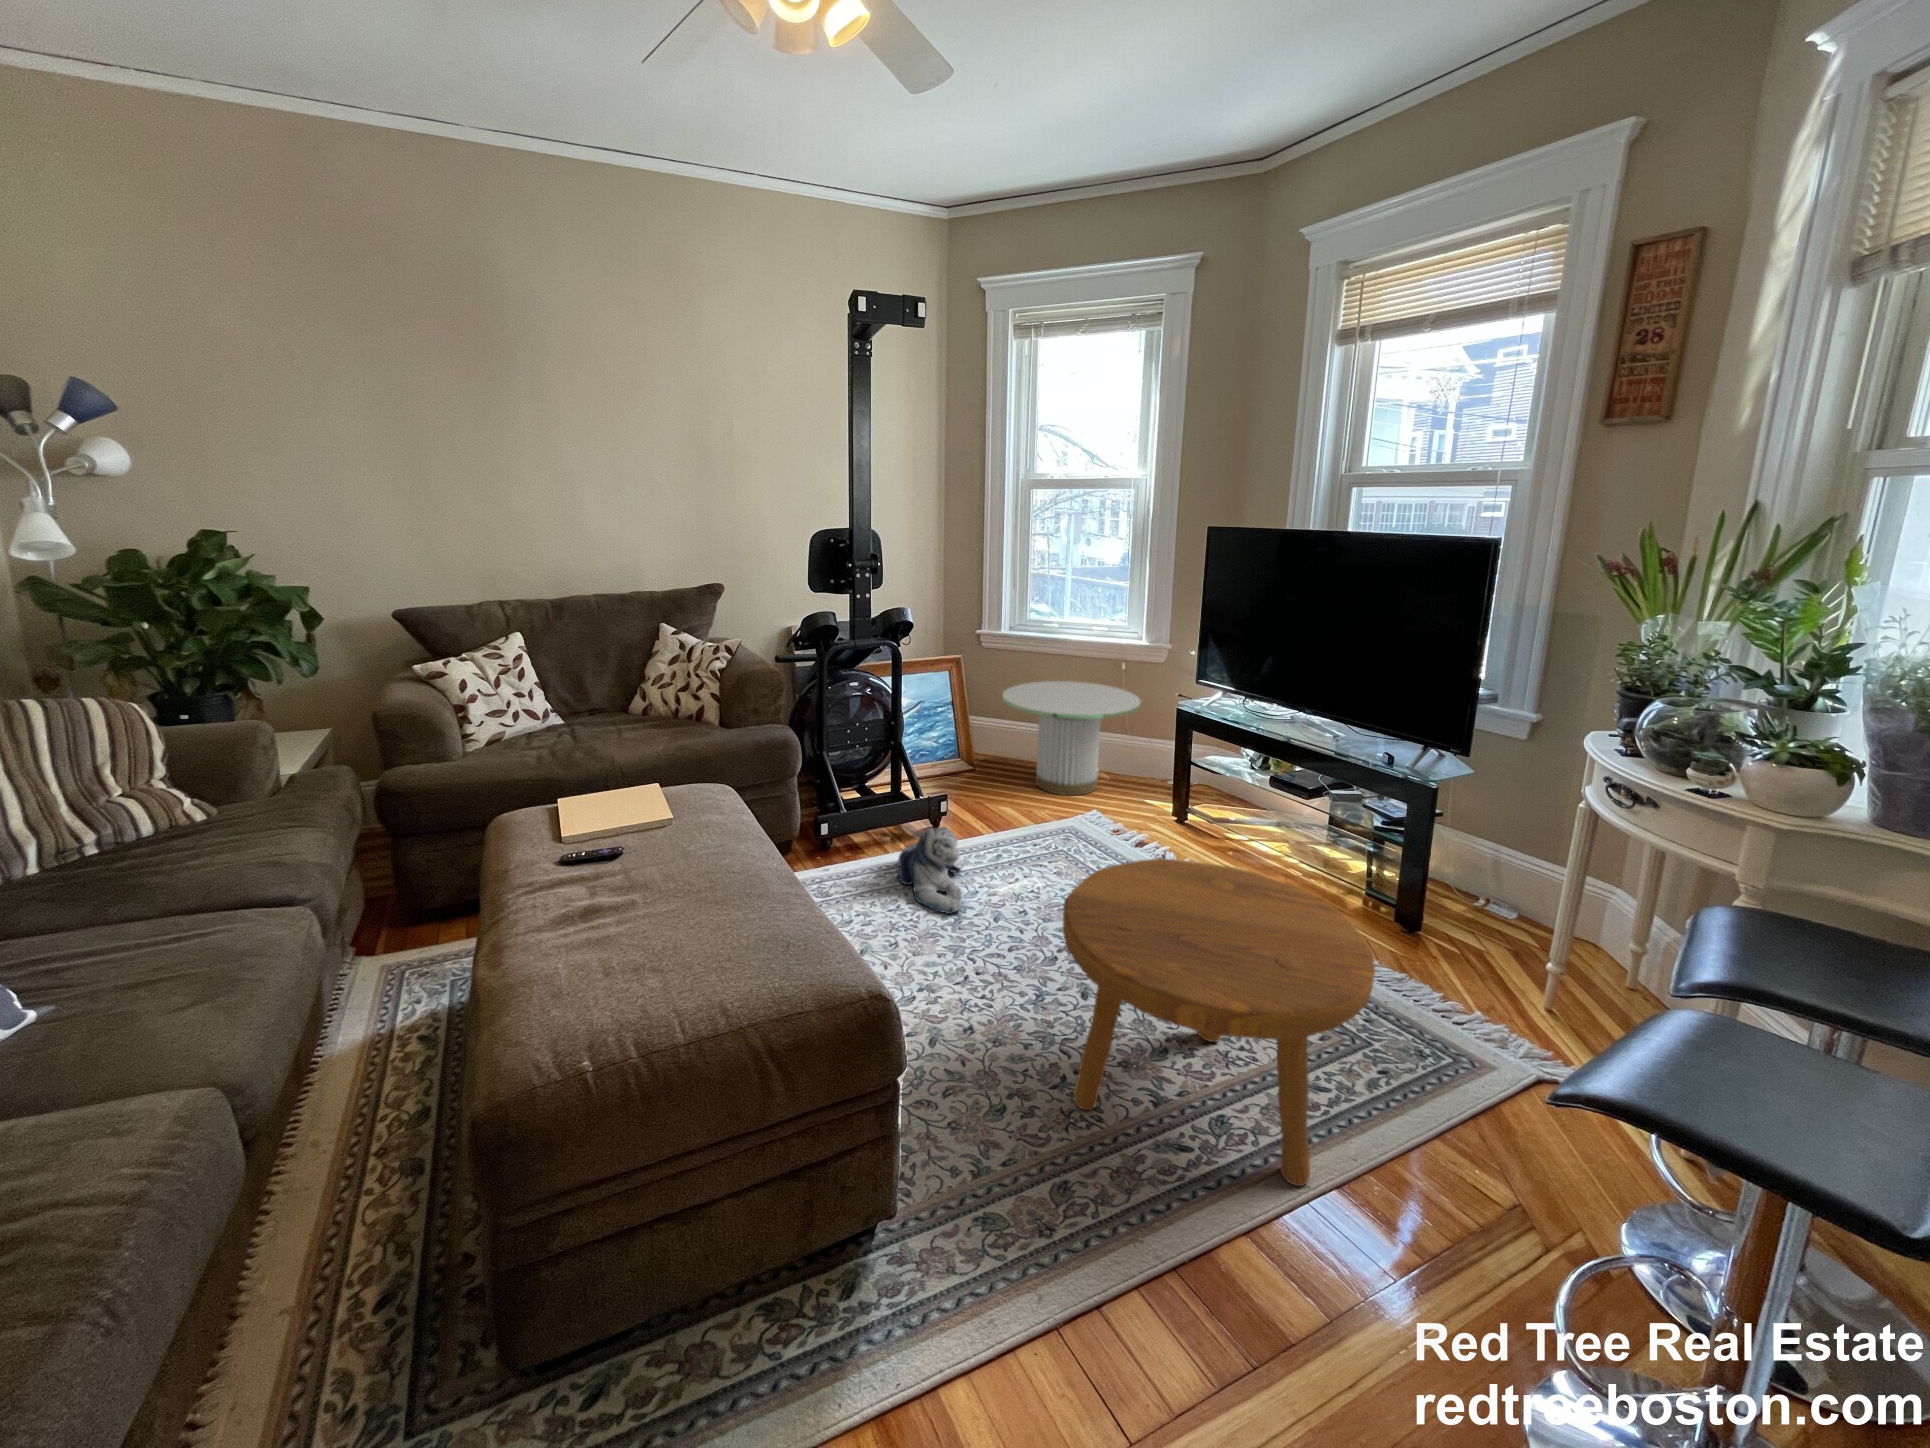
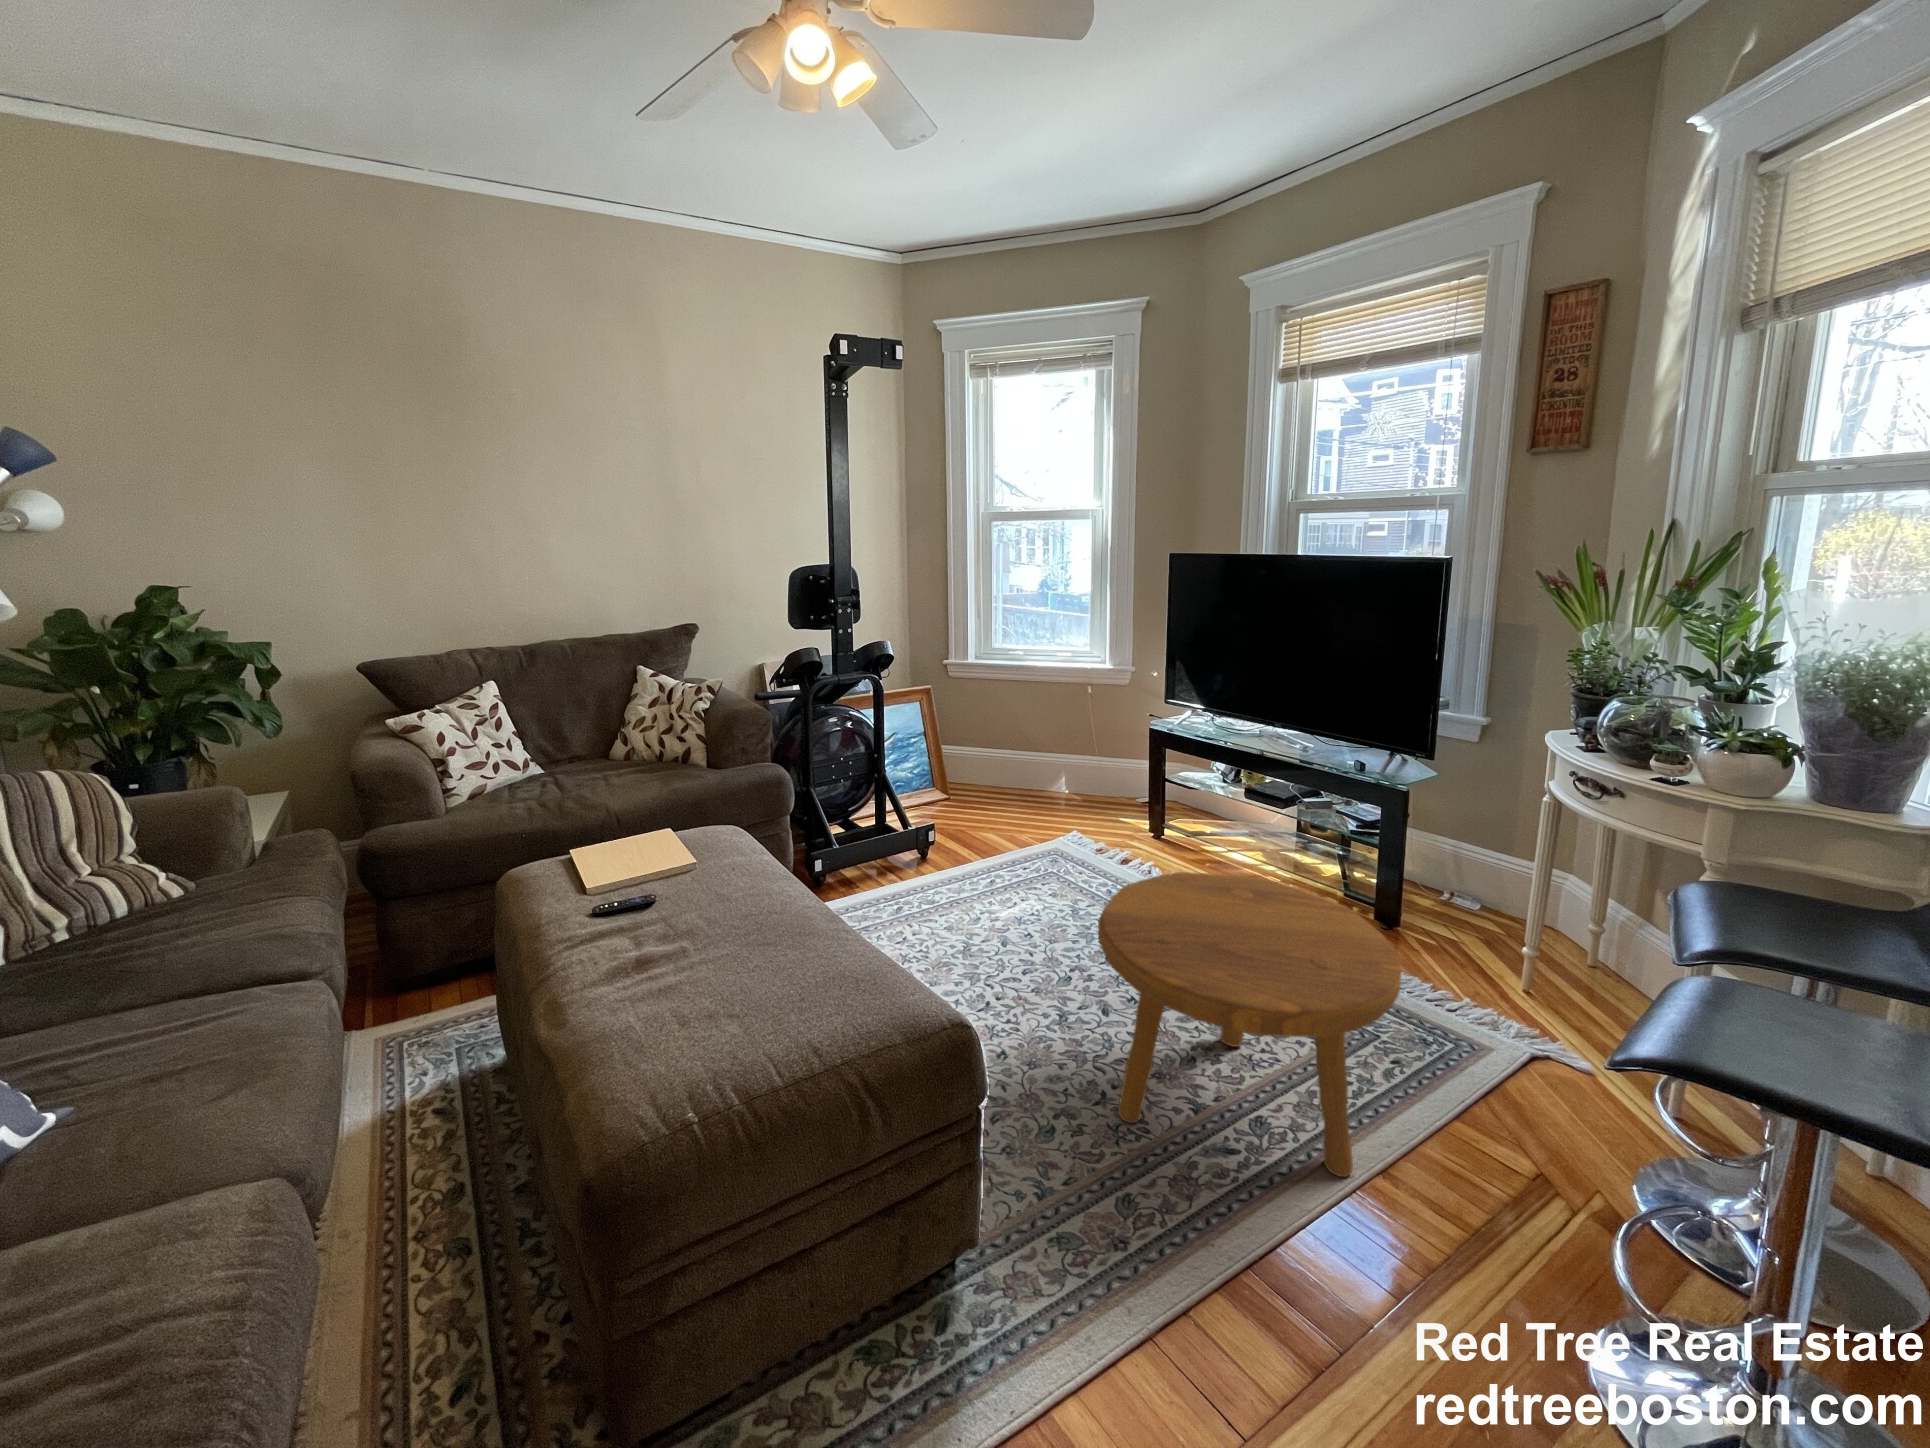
side table: present [1003,681,1141,795] -> none [979,706,1113,817]
plush toy: present [898,827,963,914] -> none [899,856,971,942]

